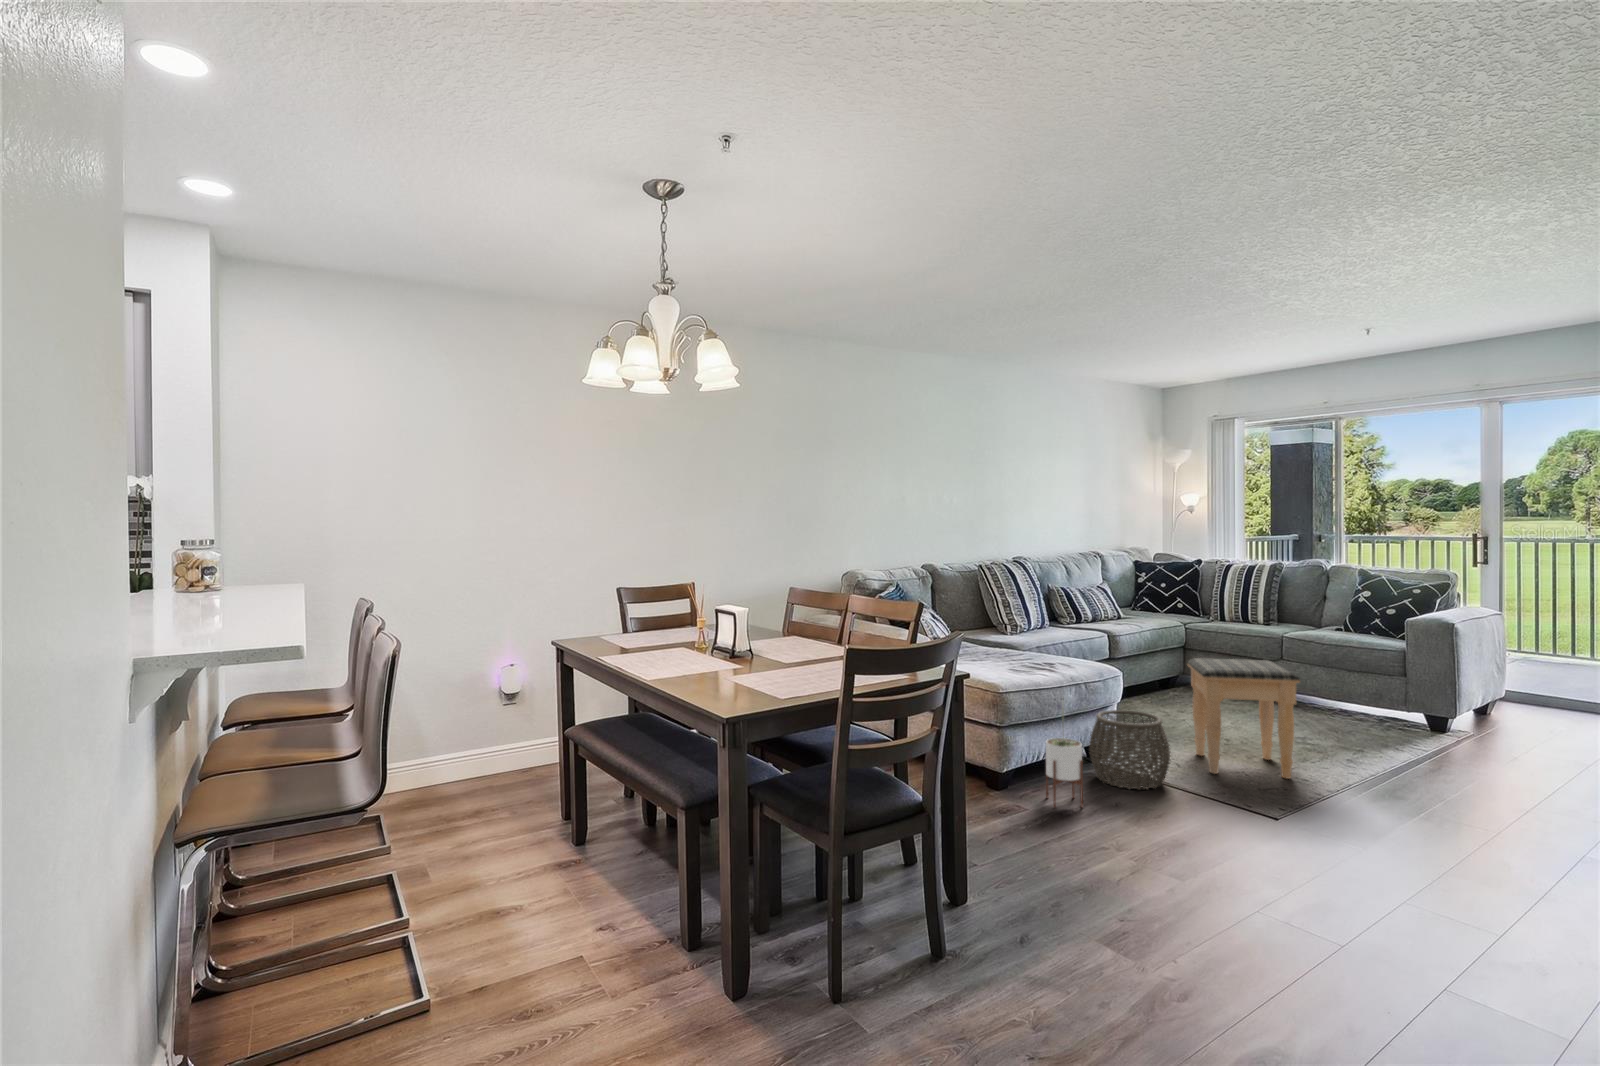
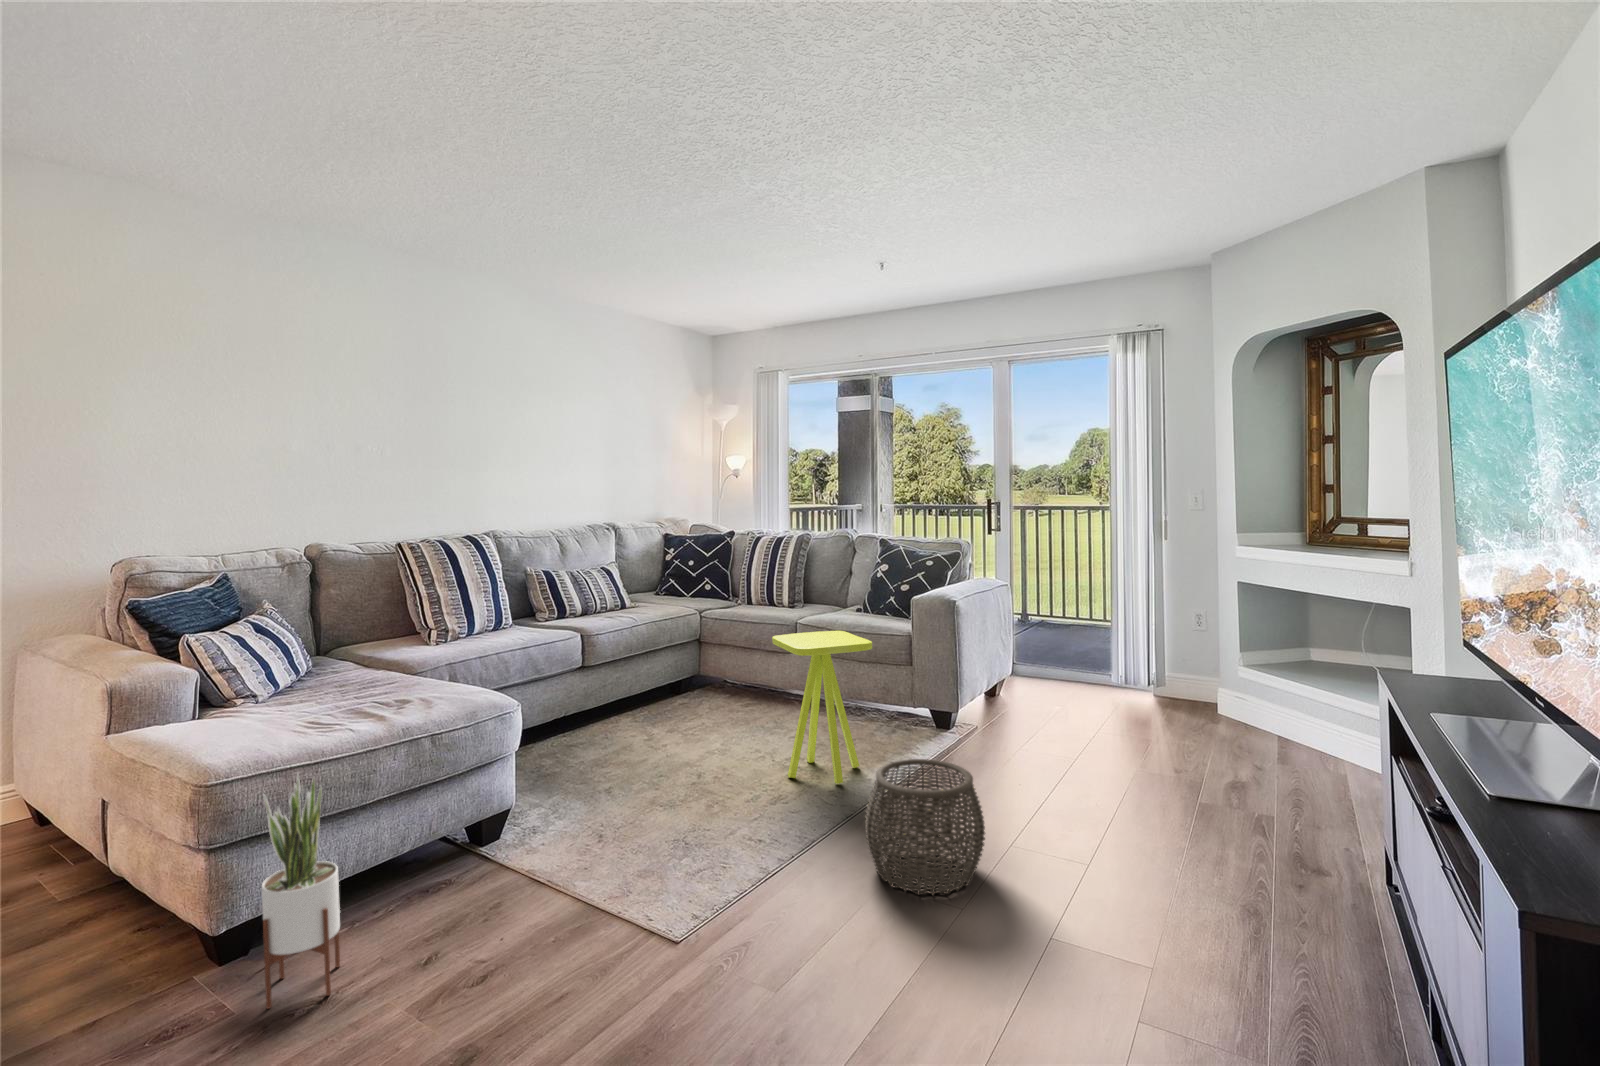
side table: none [1289,640,1386,756] -> present [772,631,872,784]
footstool: present [1187,658,1300,779] -> none [616,669,746,851]
woven basket: present [1089,710,1171,790] -> present [865,759,985,895]

